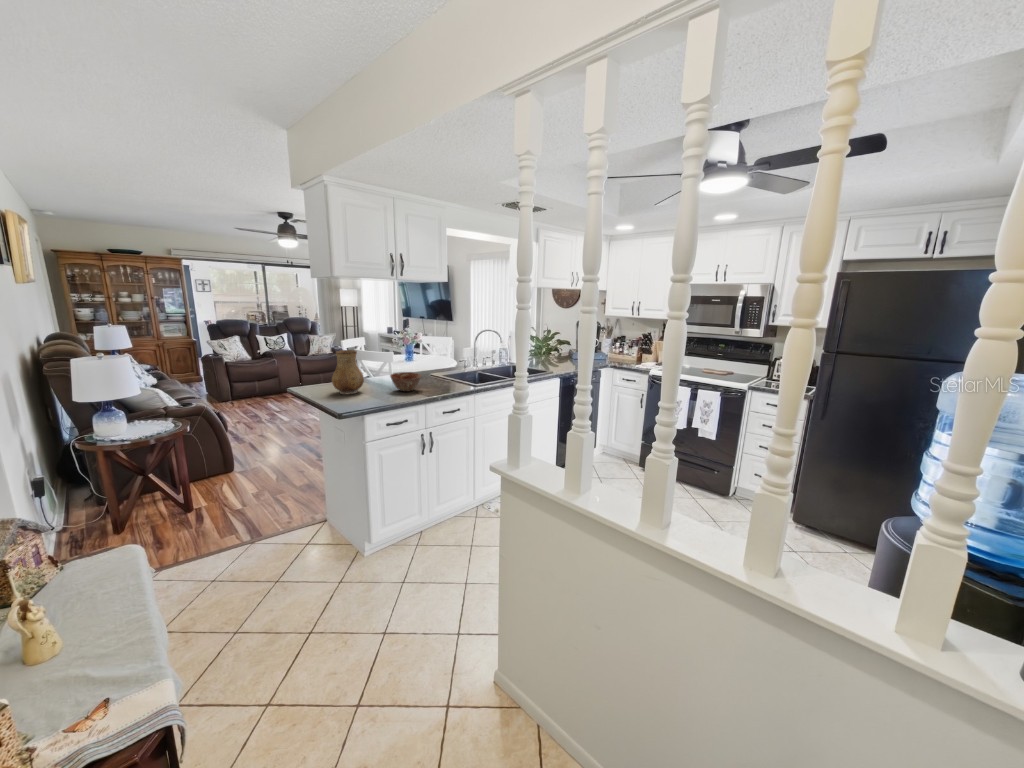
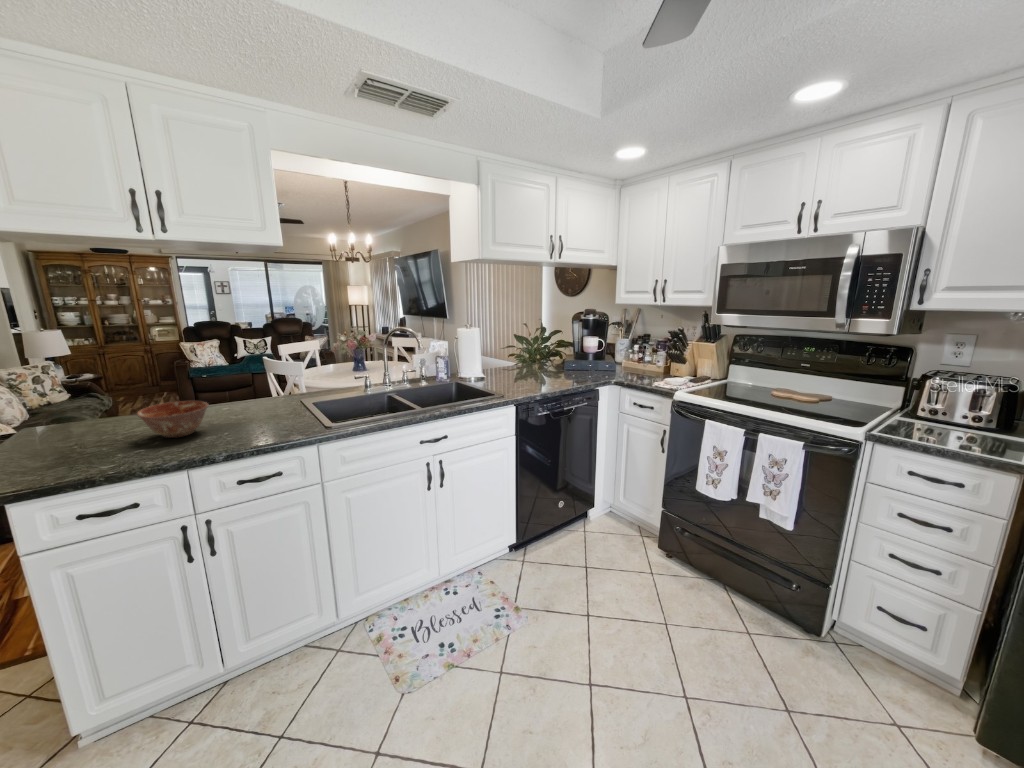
ceramic pitcher: present [332,350,364,394] -> none [30,362,107,443]

